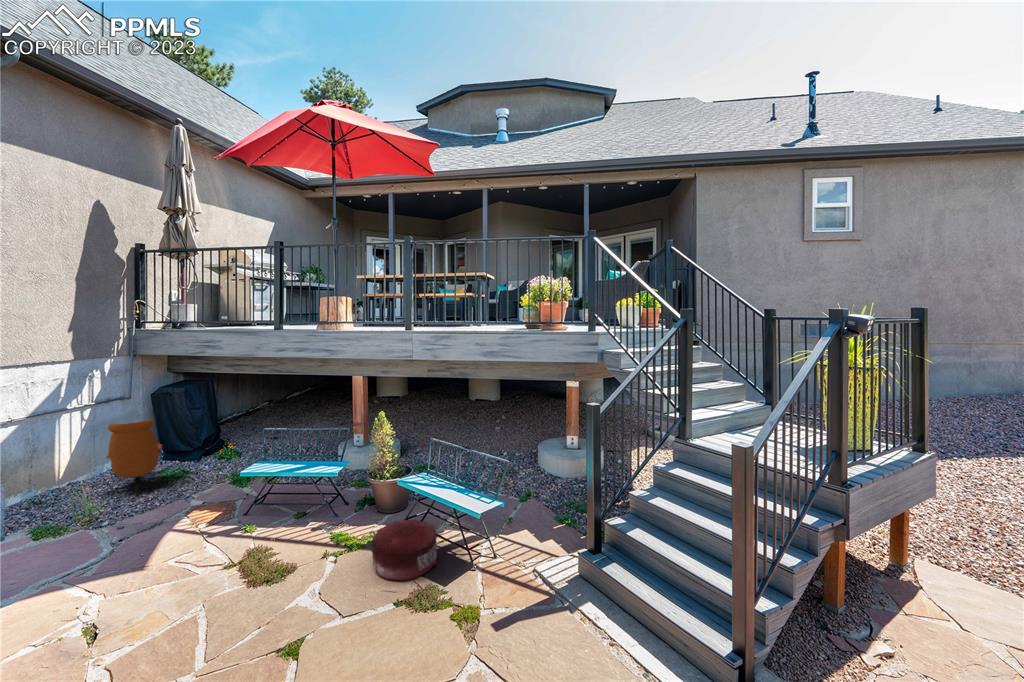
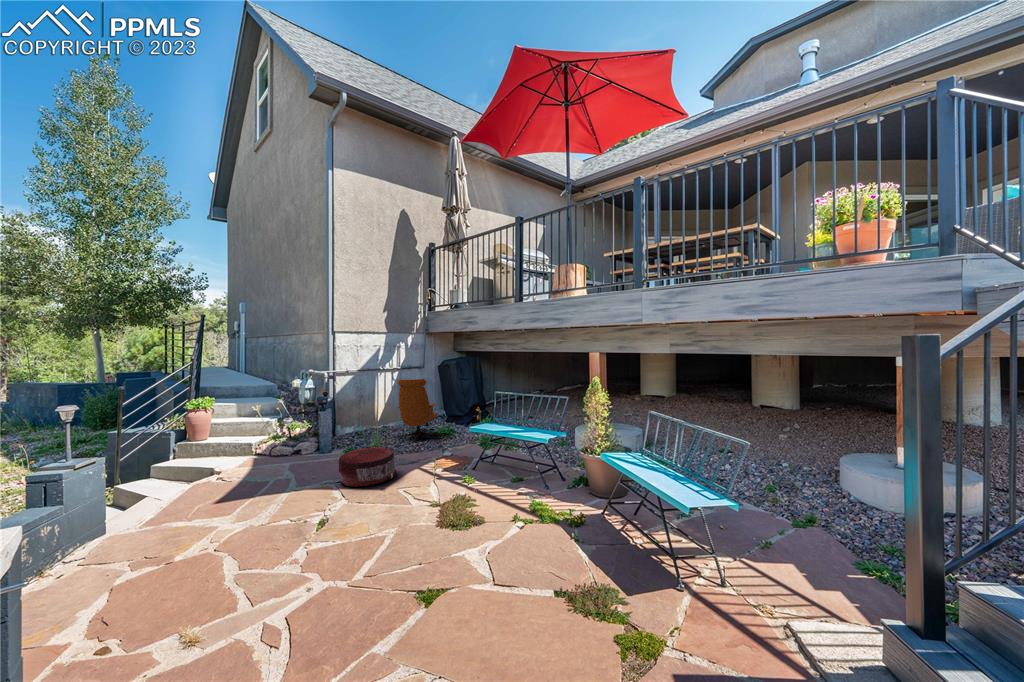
pouf: present [372,519,437,581] -> present [339,447,396,487]

